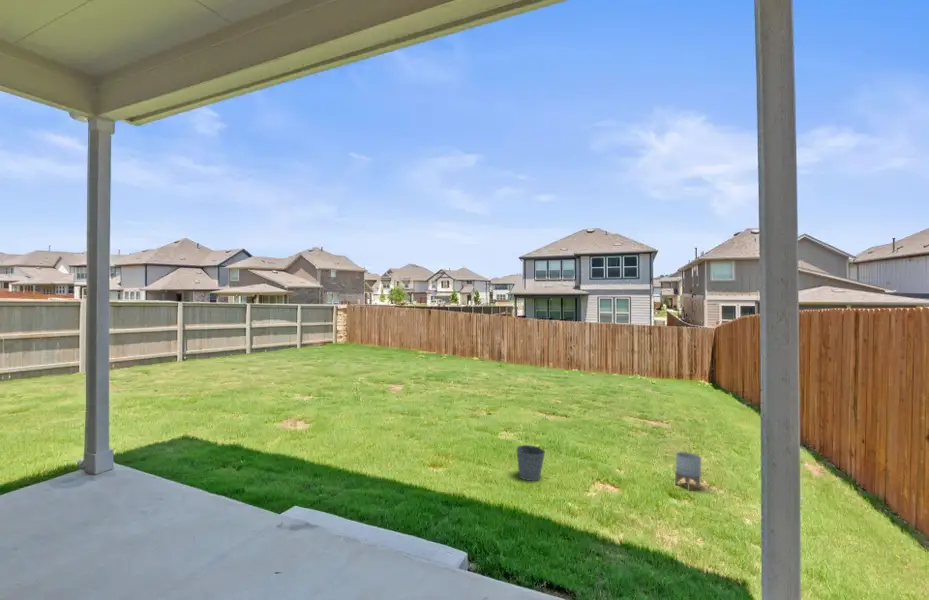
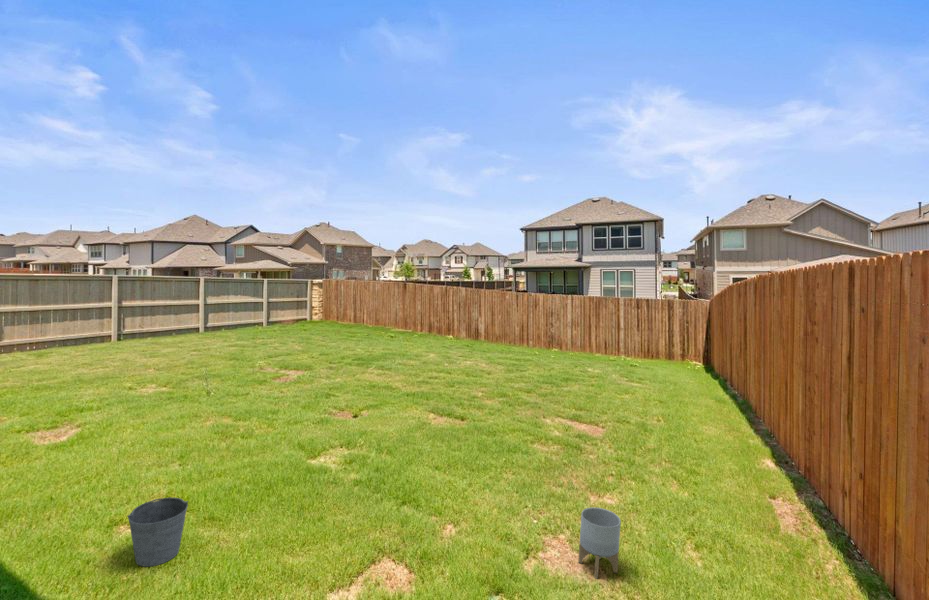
bucket: present [517,445,545,481] -> present [128,498,188,567]

